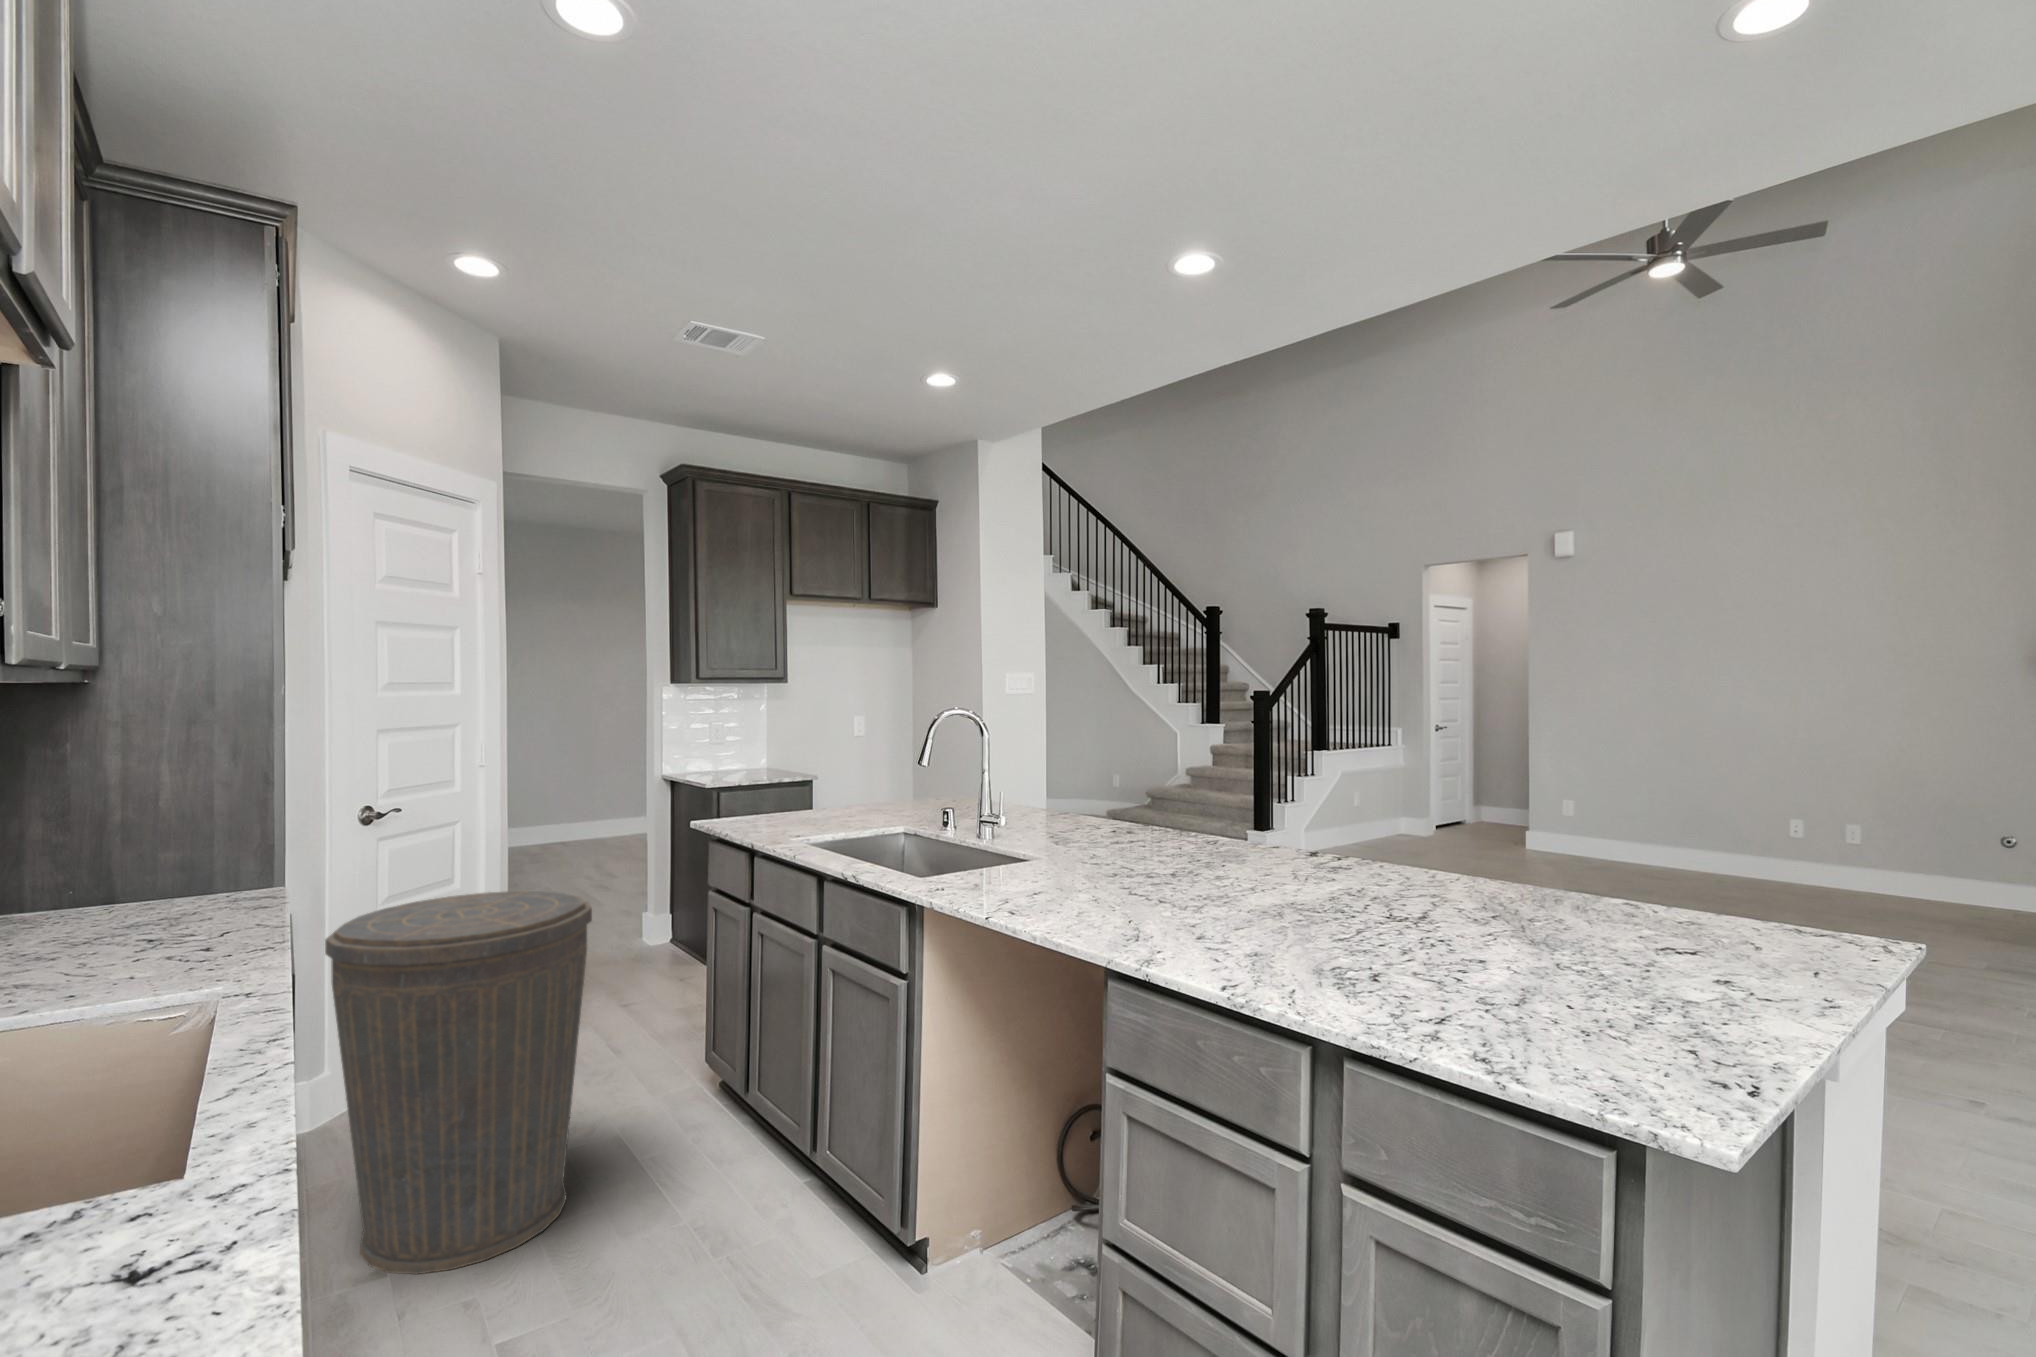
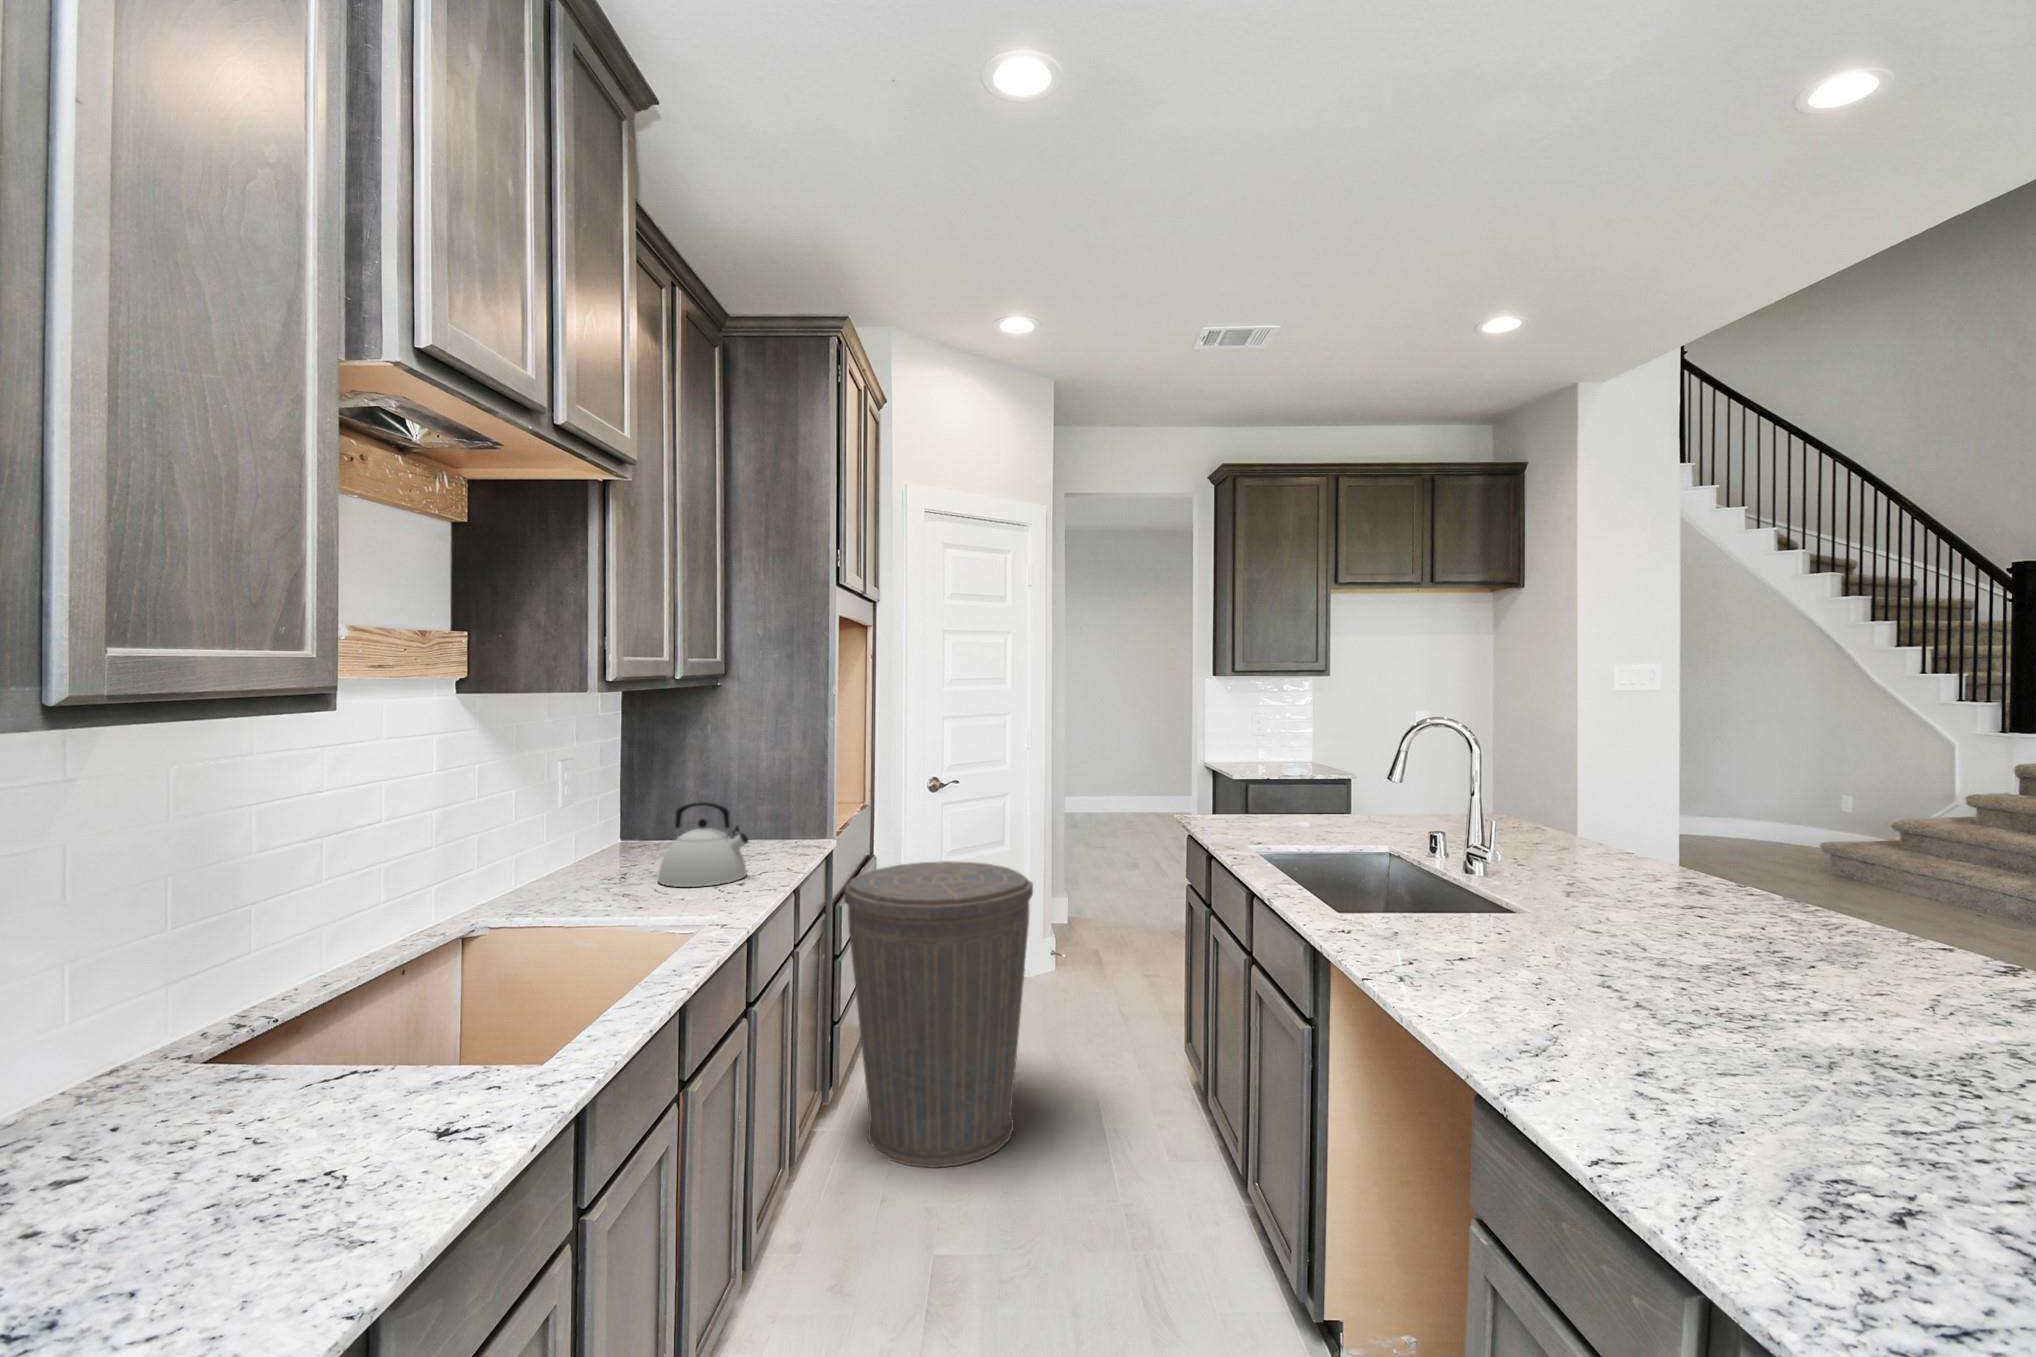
kettle: none [68,837,241,963] -> present [658,802,748,887]

